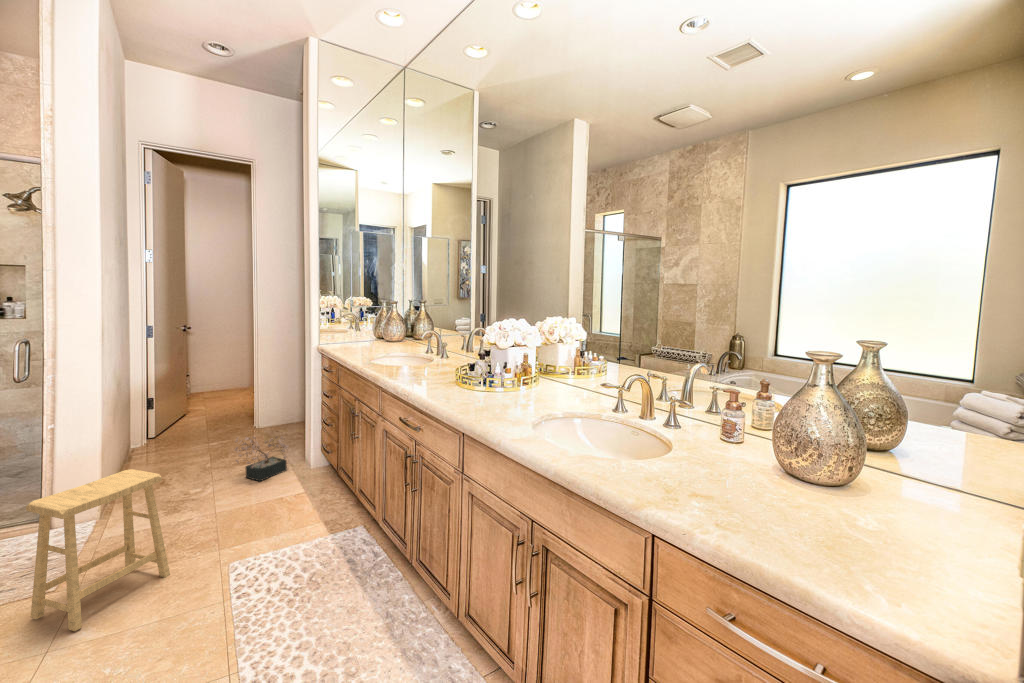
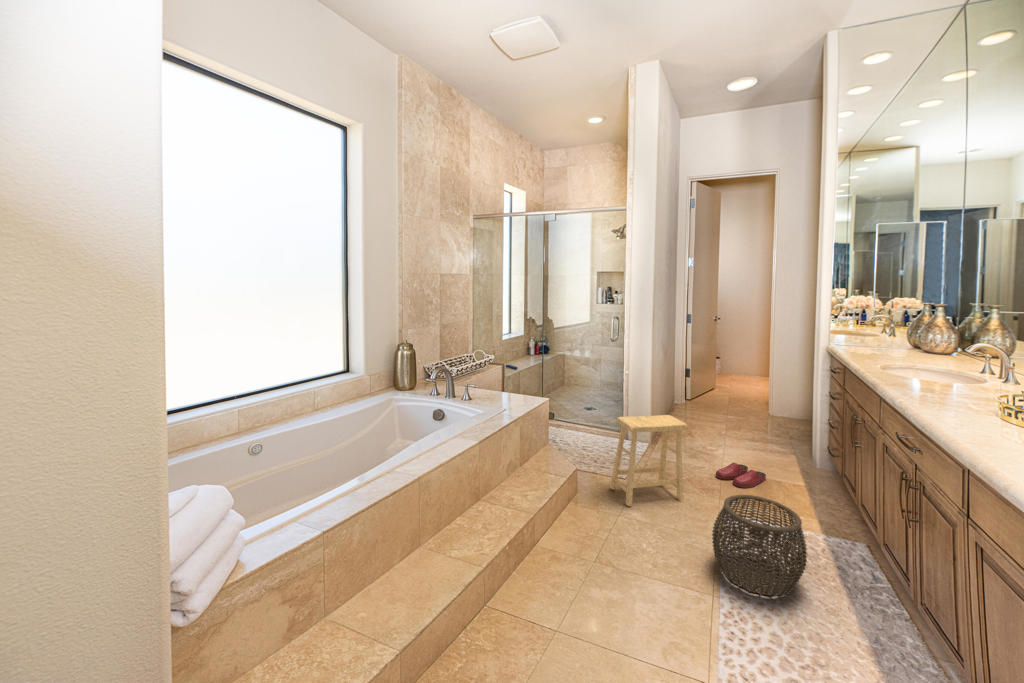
decorative plant: present [235,436,288,481] -> none [742,417,793,462]
slippers: none [209,493,268,522] -> present [716,463,766,488]
woven basket: none [218,528,324,647] -> present [712,495,807,597]

